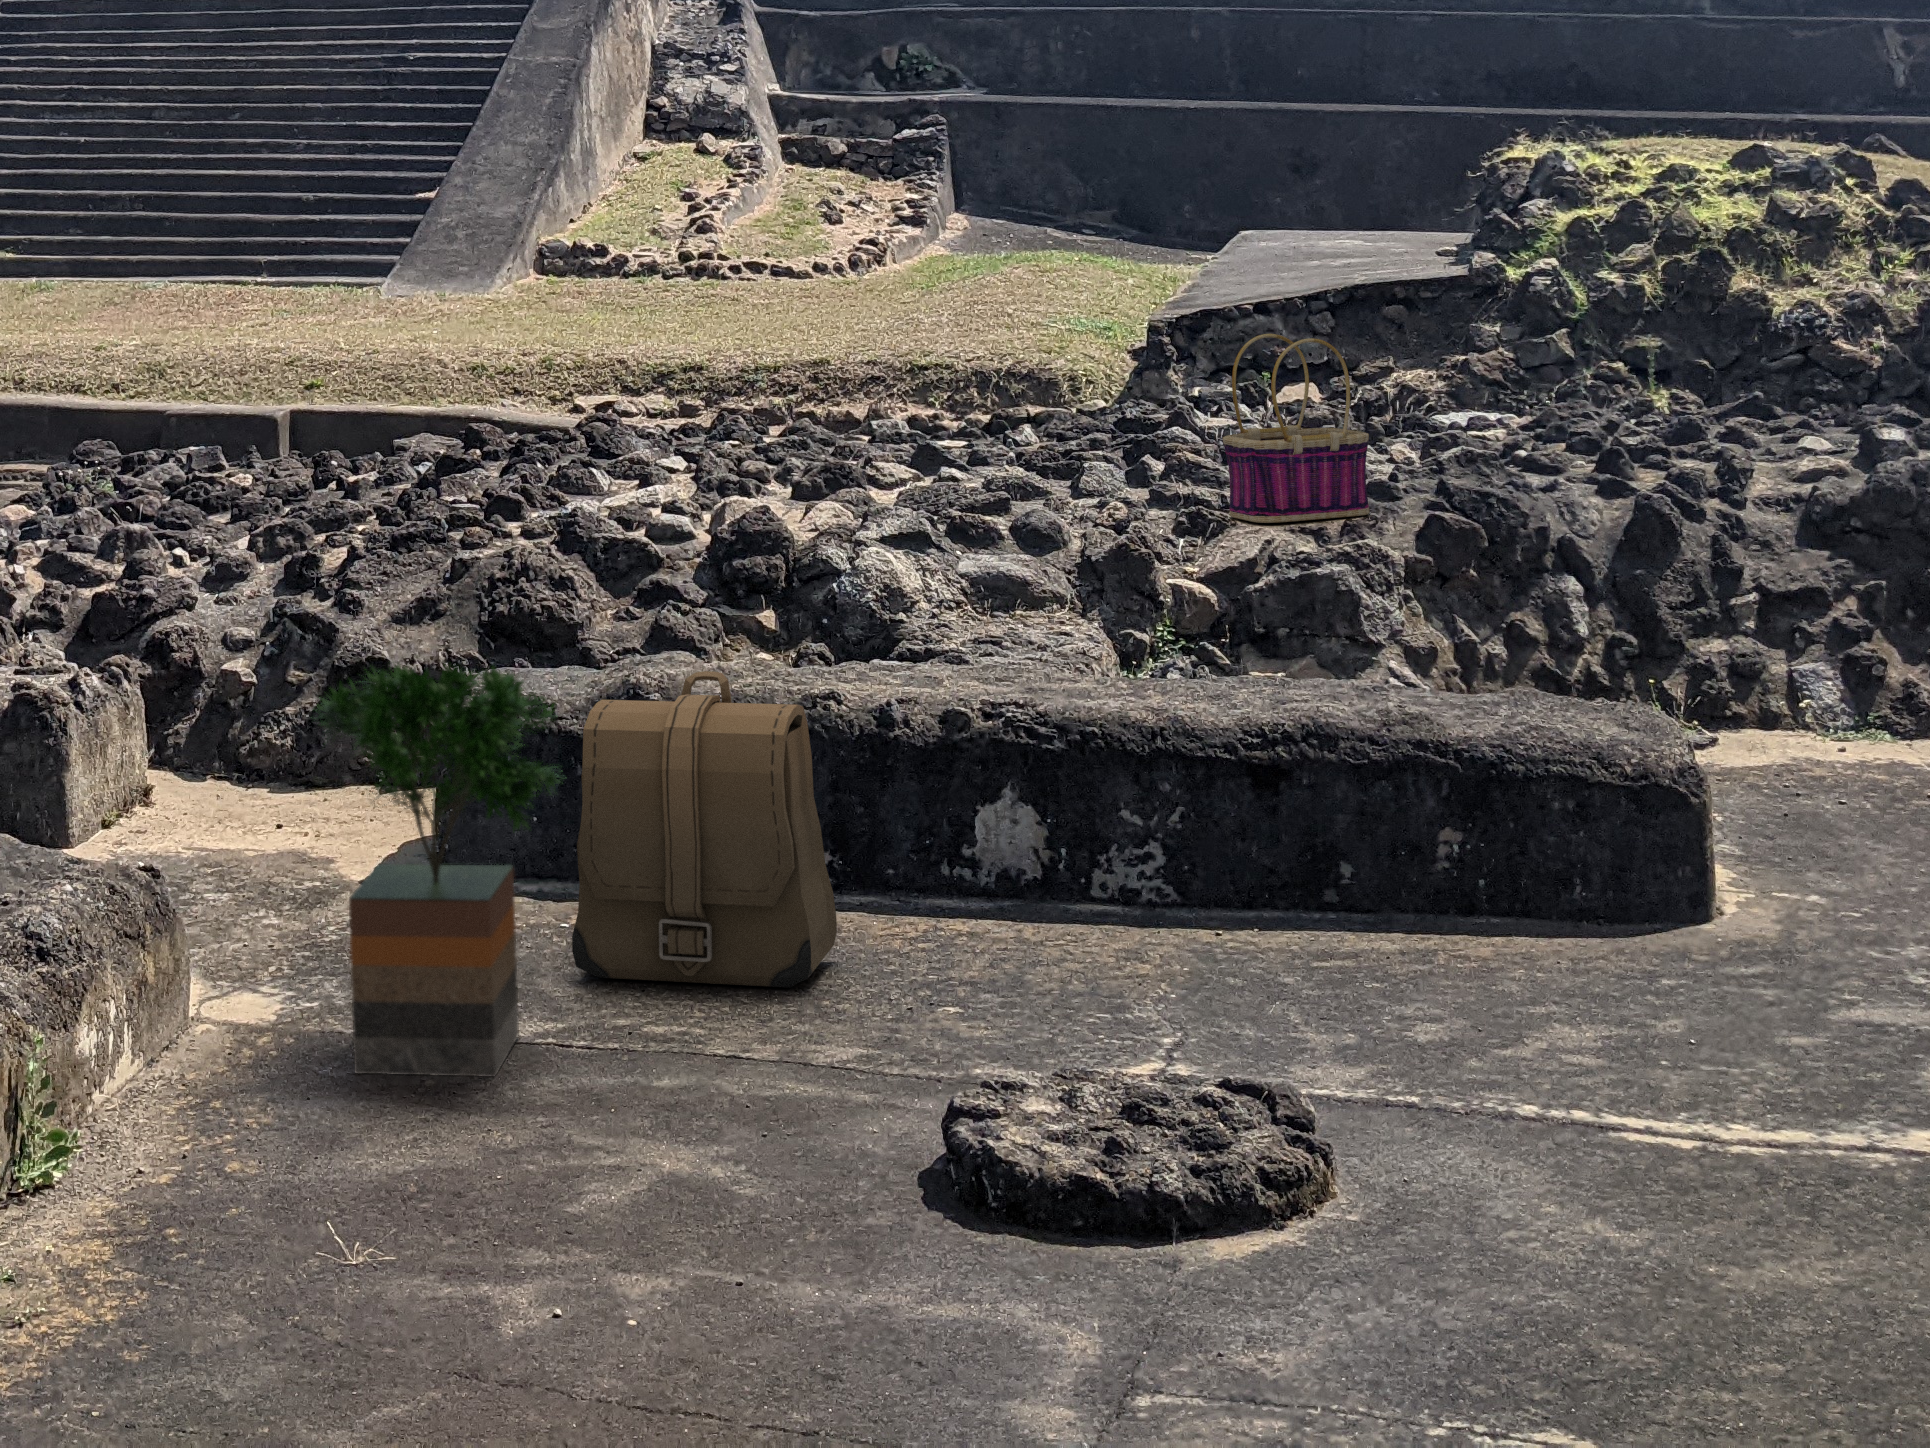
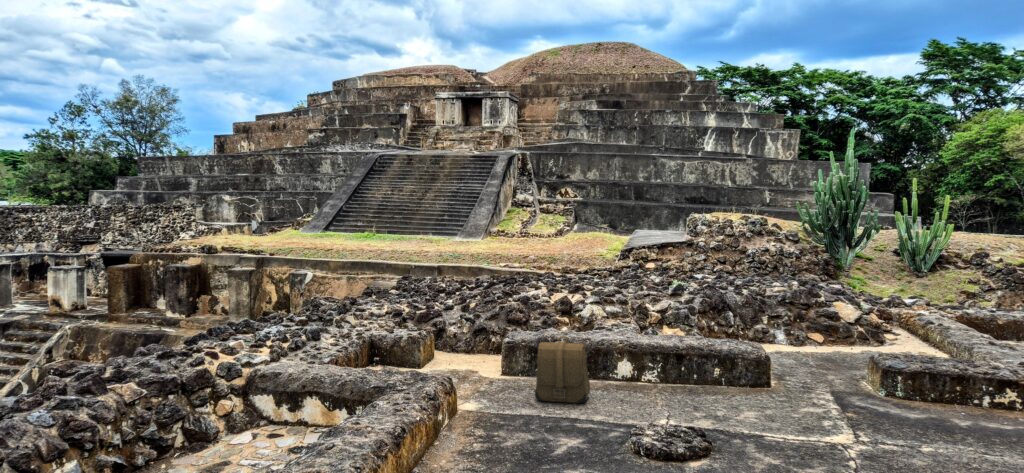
basket: present [1223,334,1370,523] -> none [653,260,683,298]
potted tree: present [315,663,559,1077] -> none [482,336,539,425]

